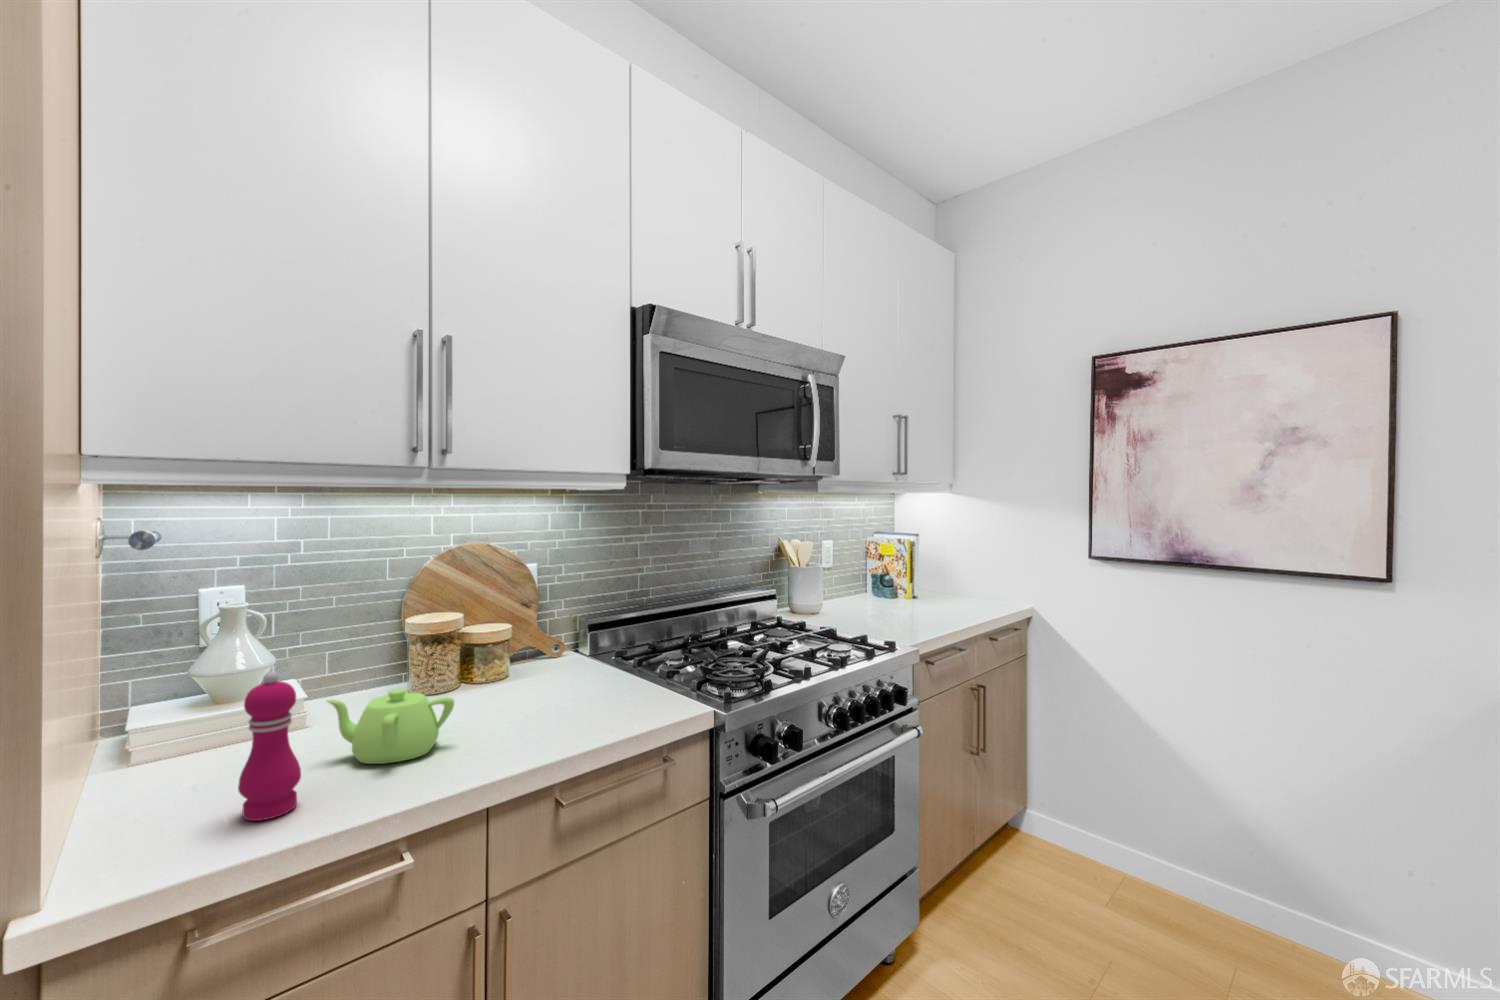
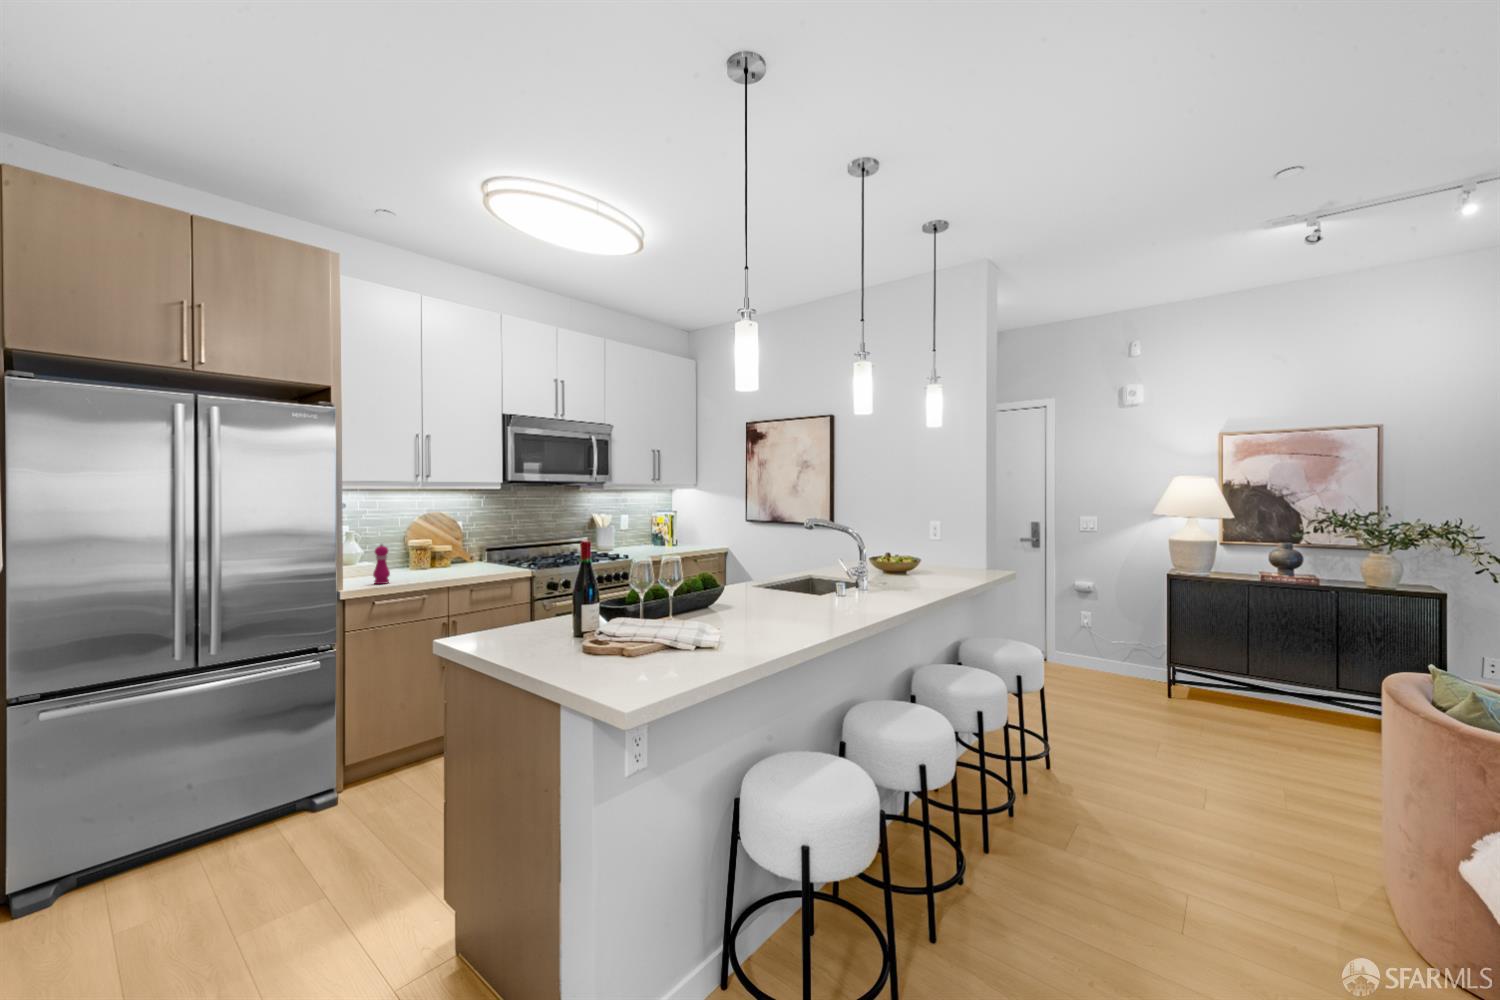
teapot: present [326,689,454,764] -> none [391,557,434,578]

